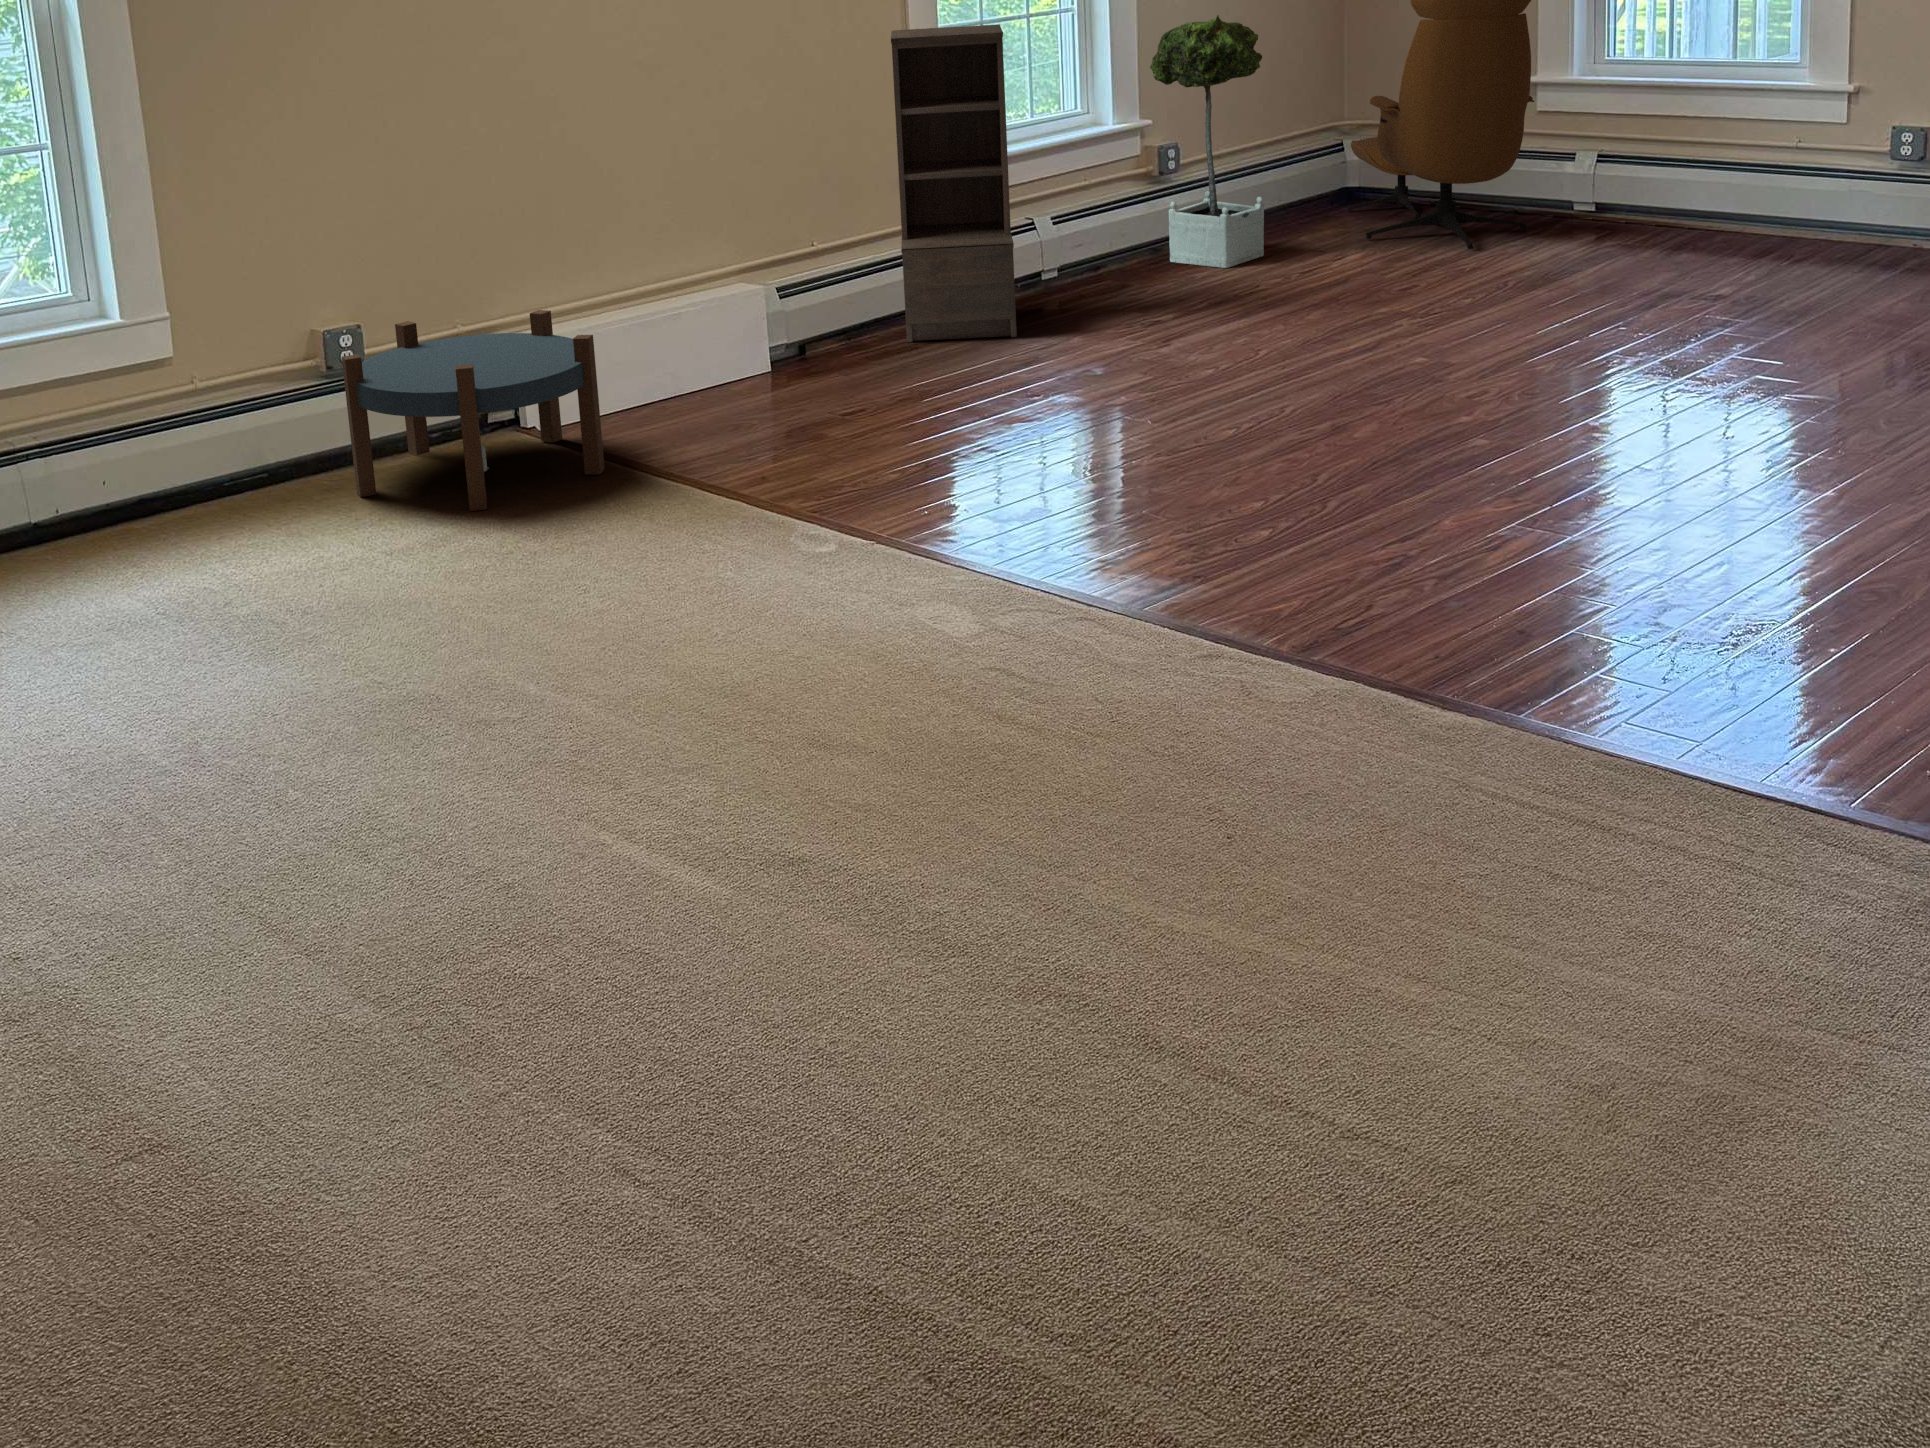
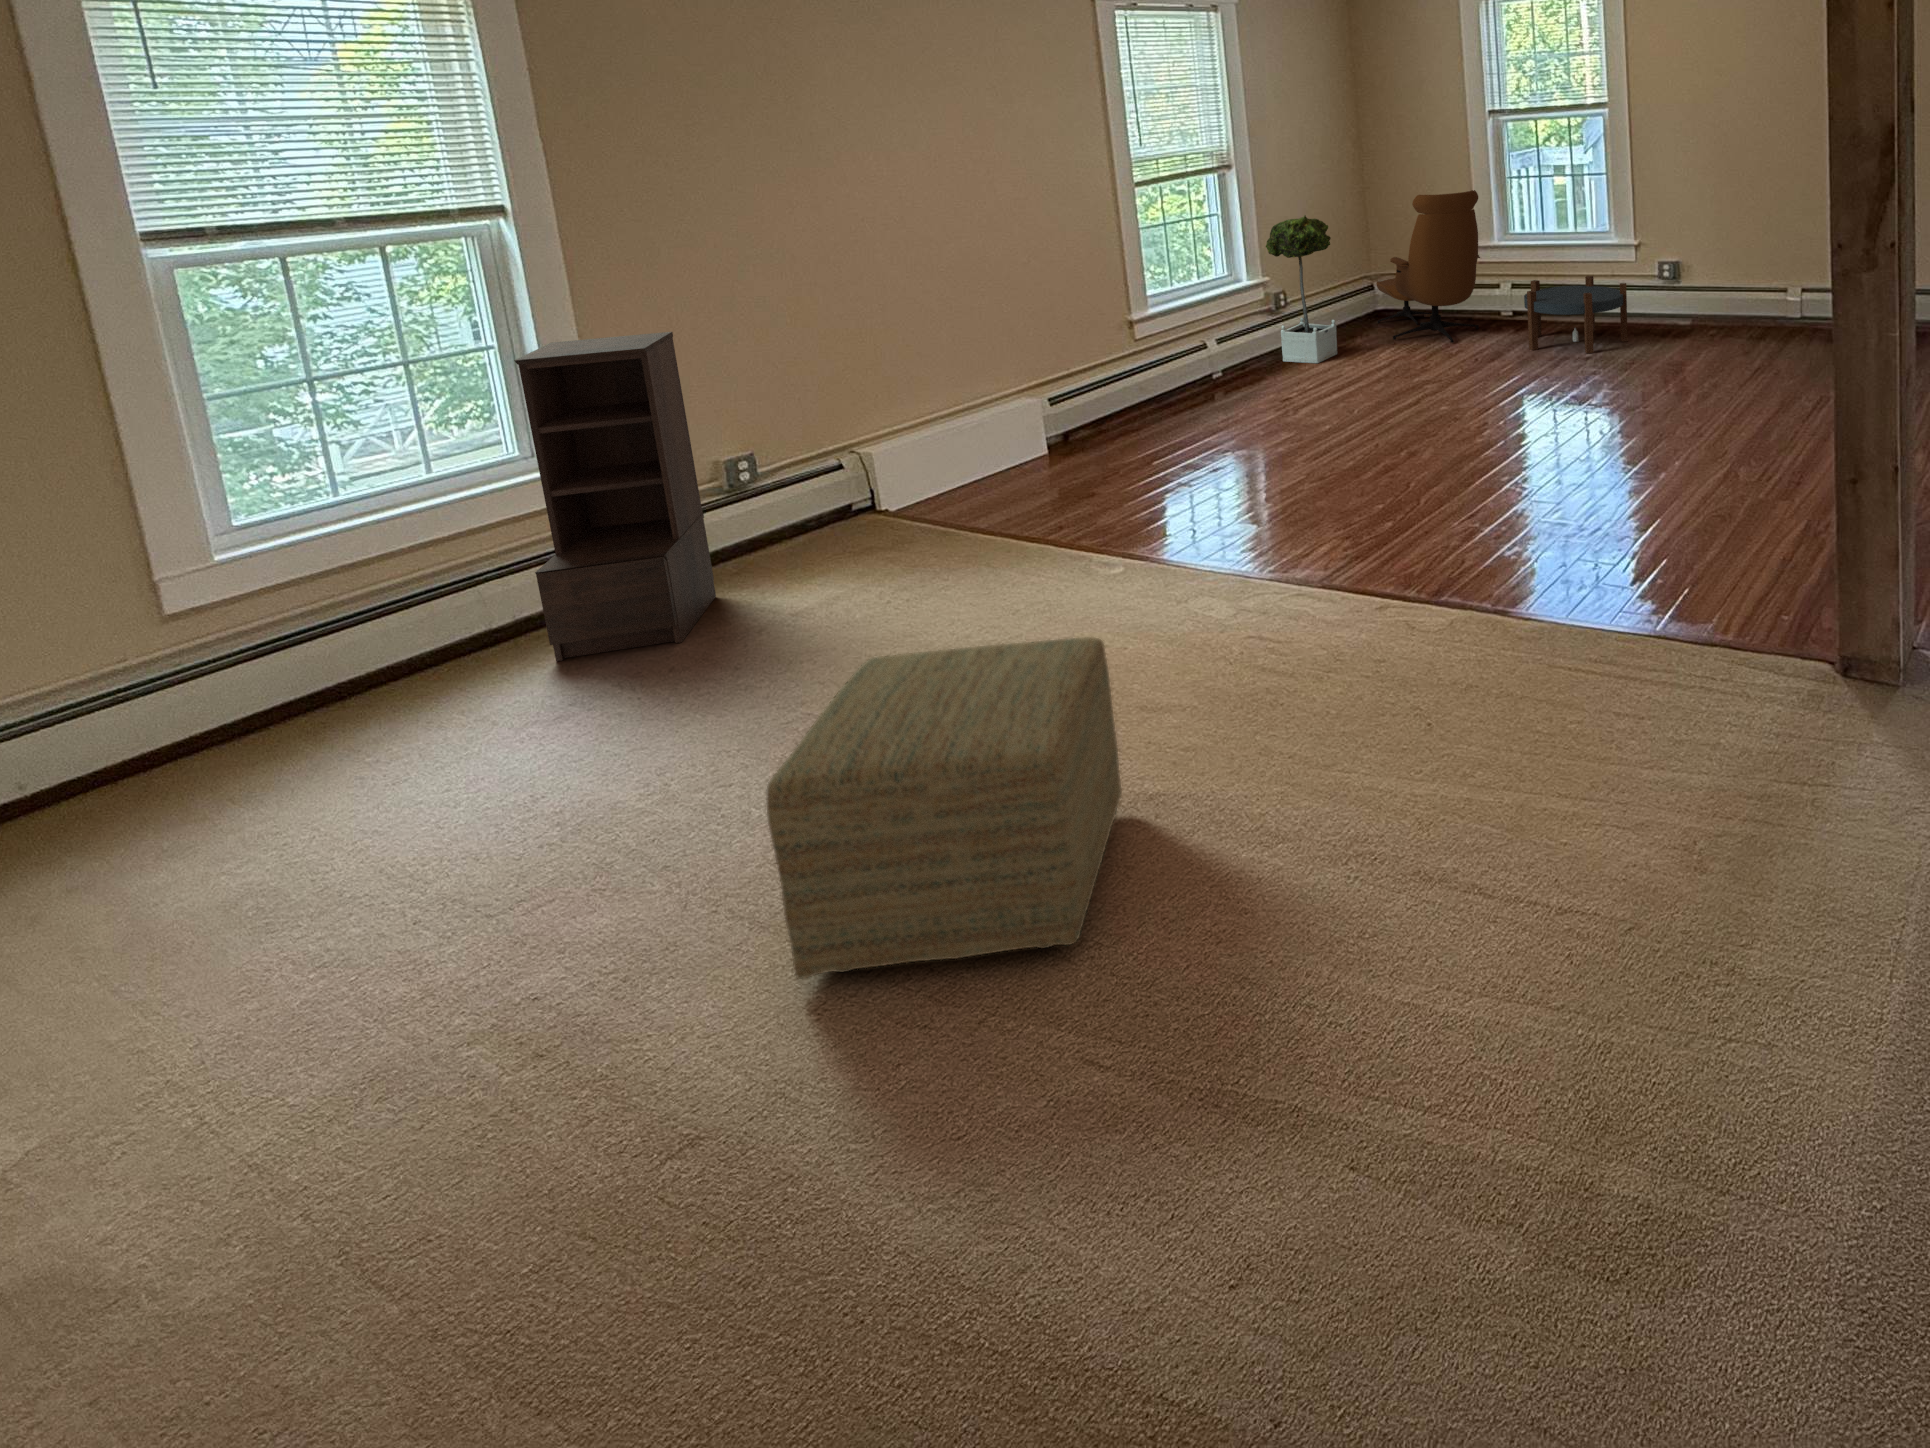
bookshelf: present [891,24,1017,342] -> present [514,332,716,661]
side table: present [342,310,605,511] -> present [1524,276,1628,354]
ottoman: none [236,585,742,1026] -> present [766,637,1122,979]

